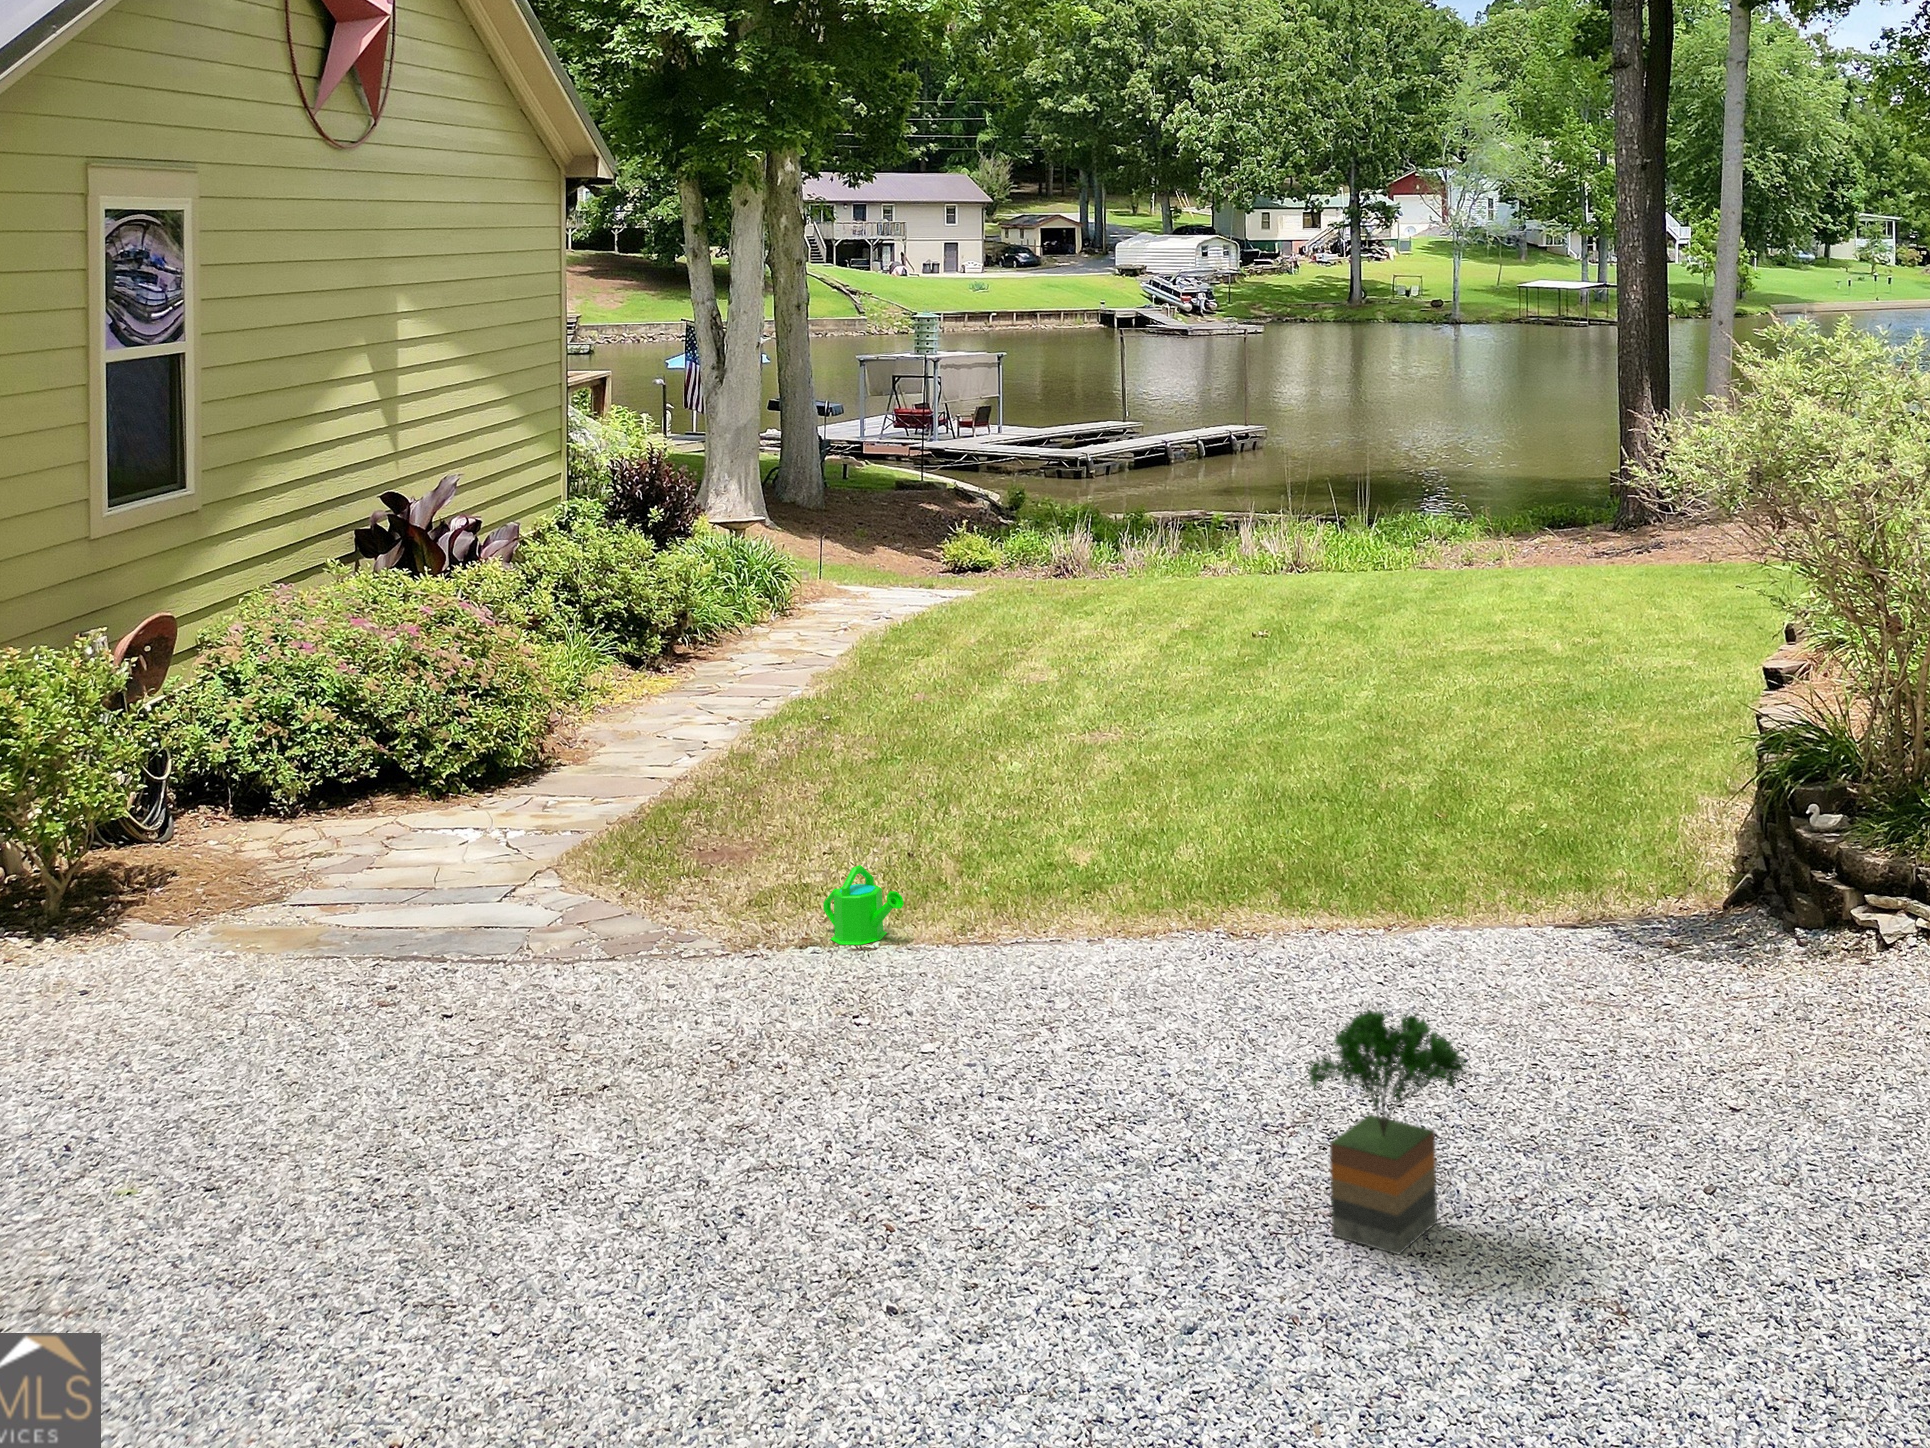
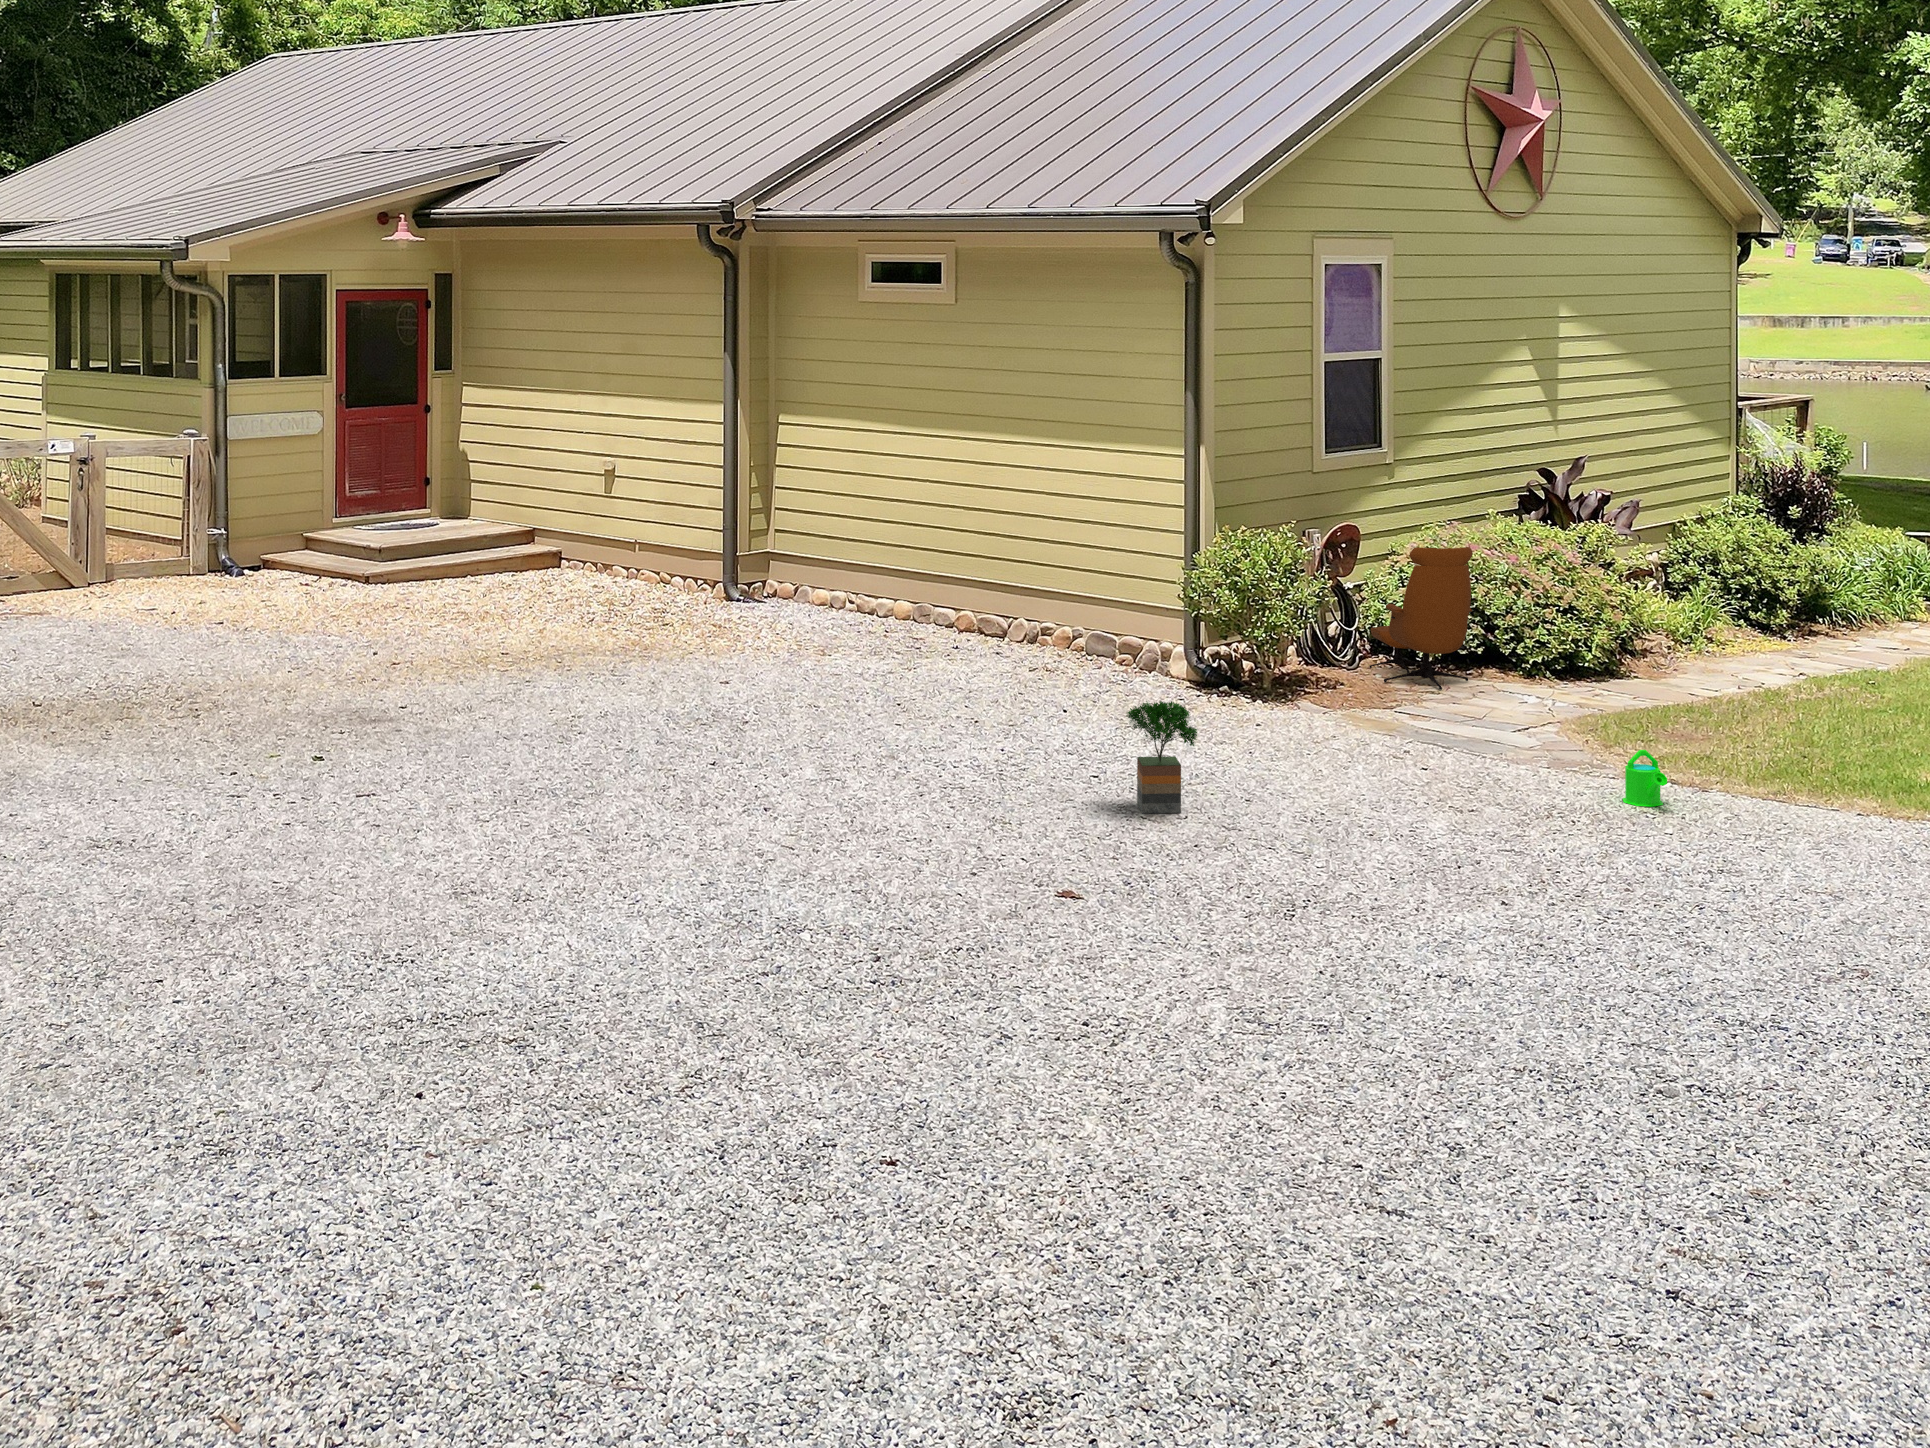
lounge chair: none [199,623,404,850] -> present [1369,547,1473,690]
potted tree: present [1308,1010,1466,1254] -> present [1126,701,1197,813]

